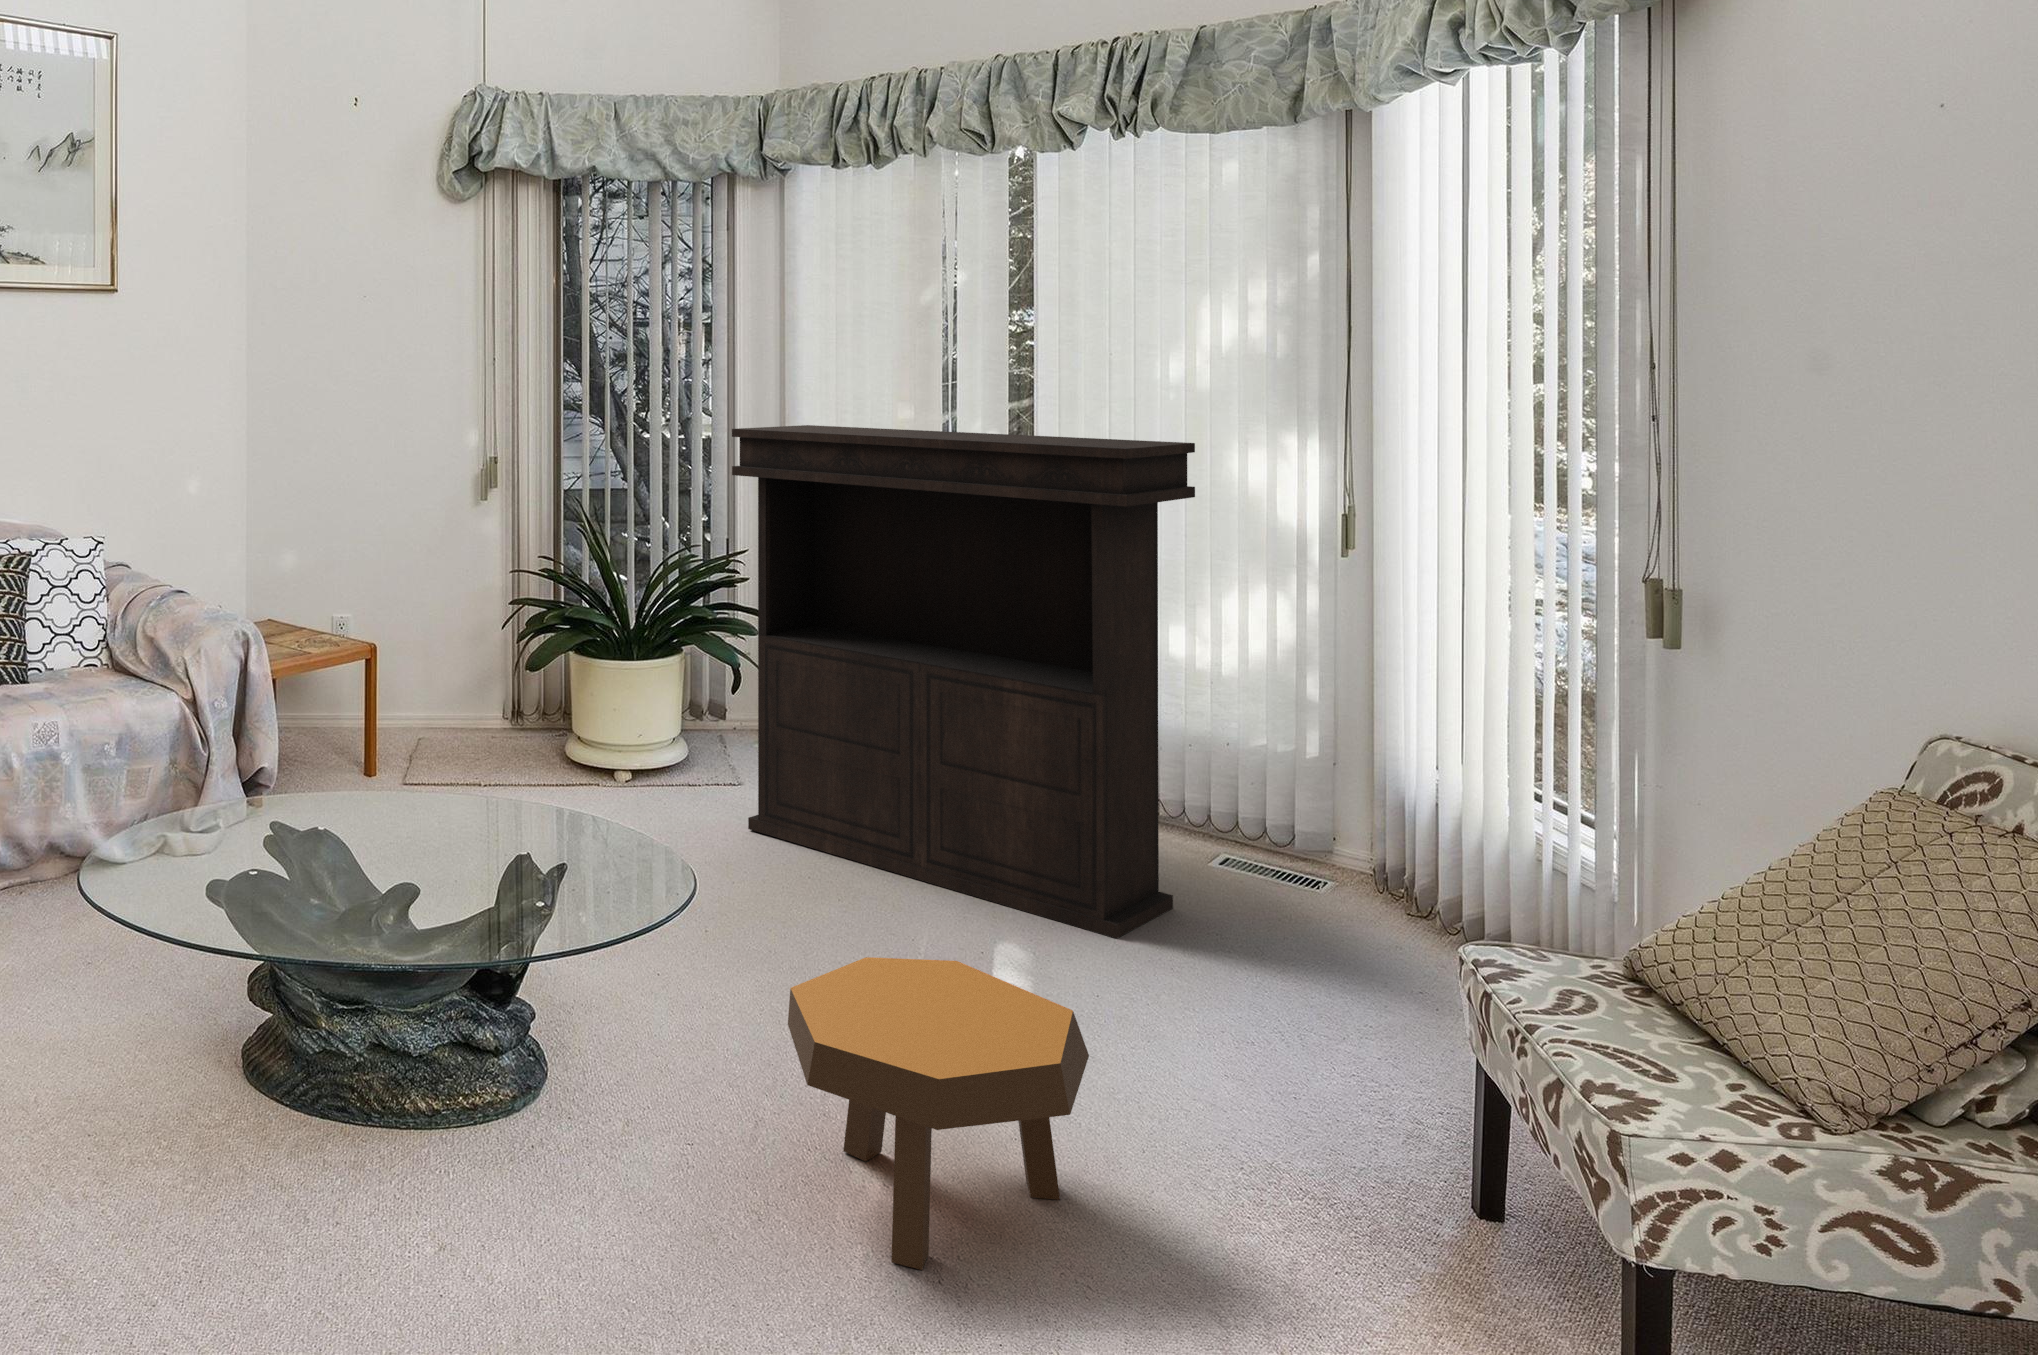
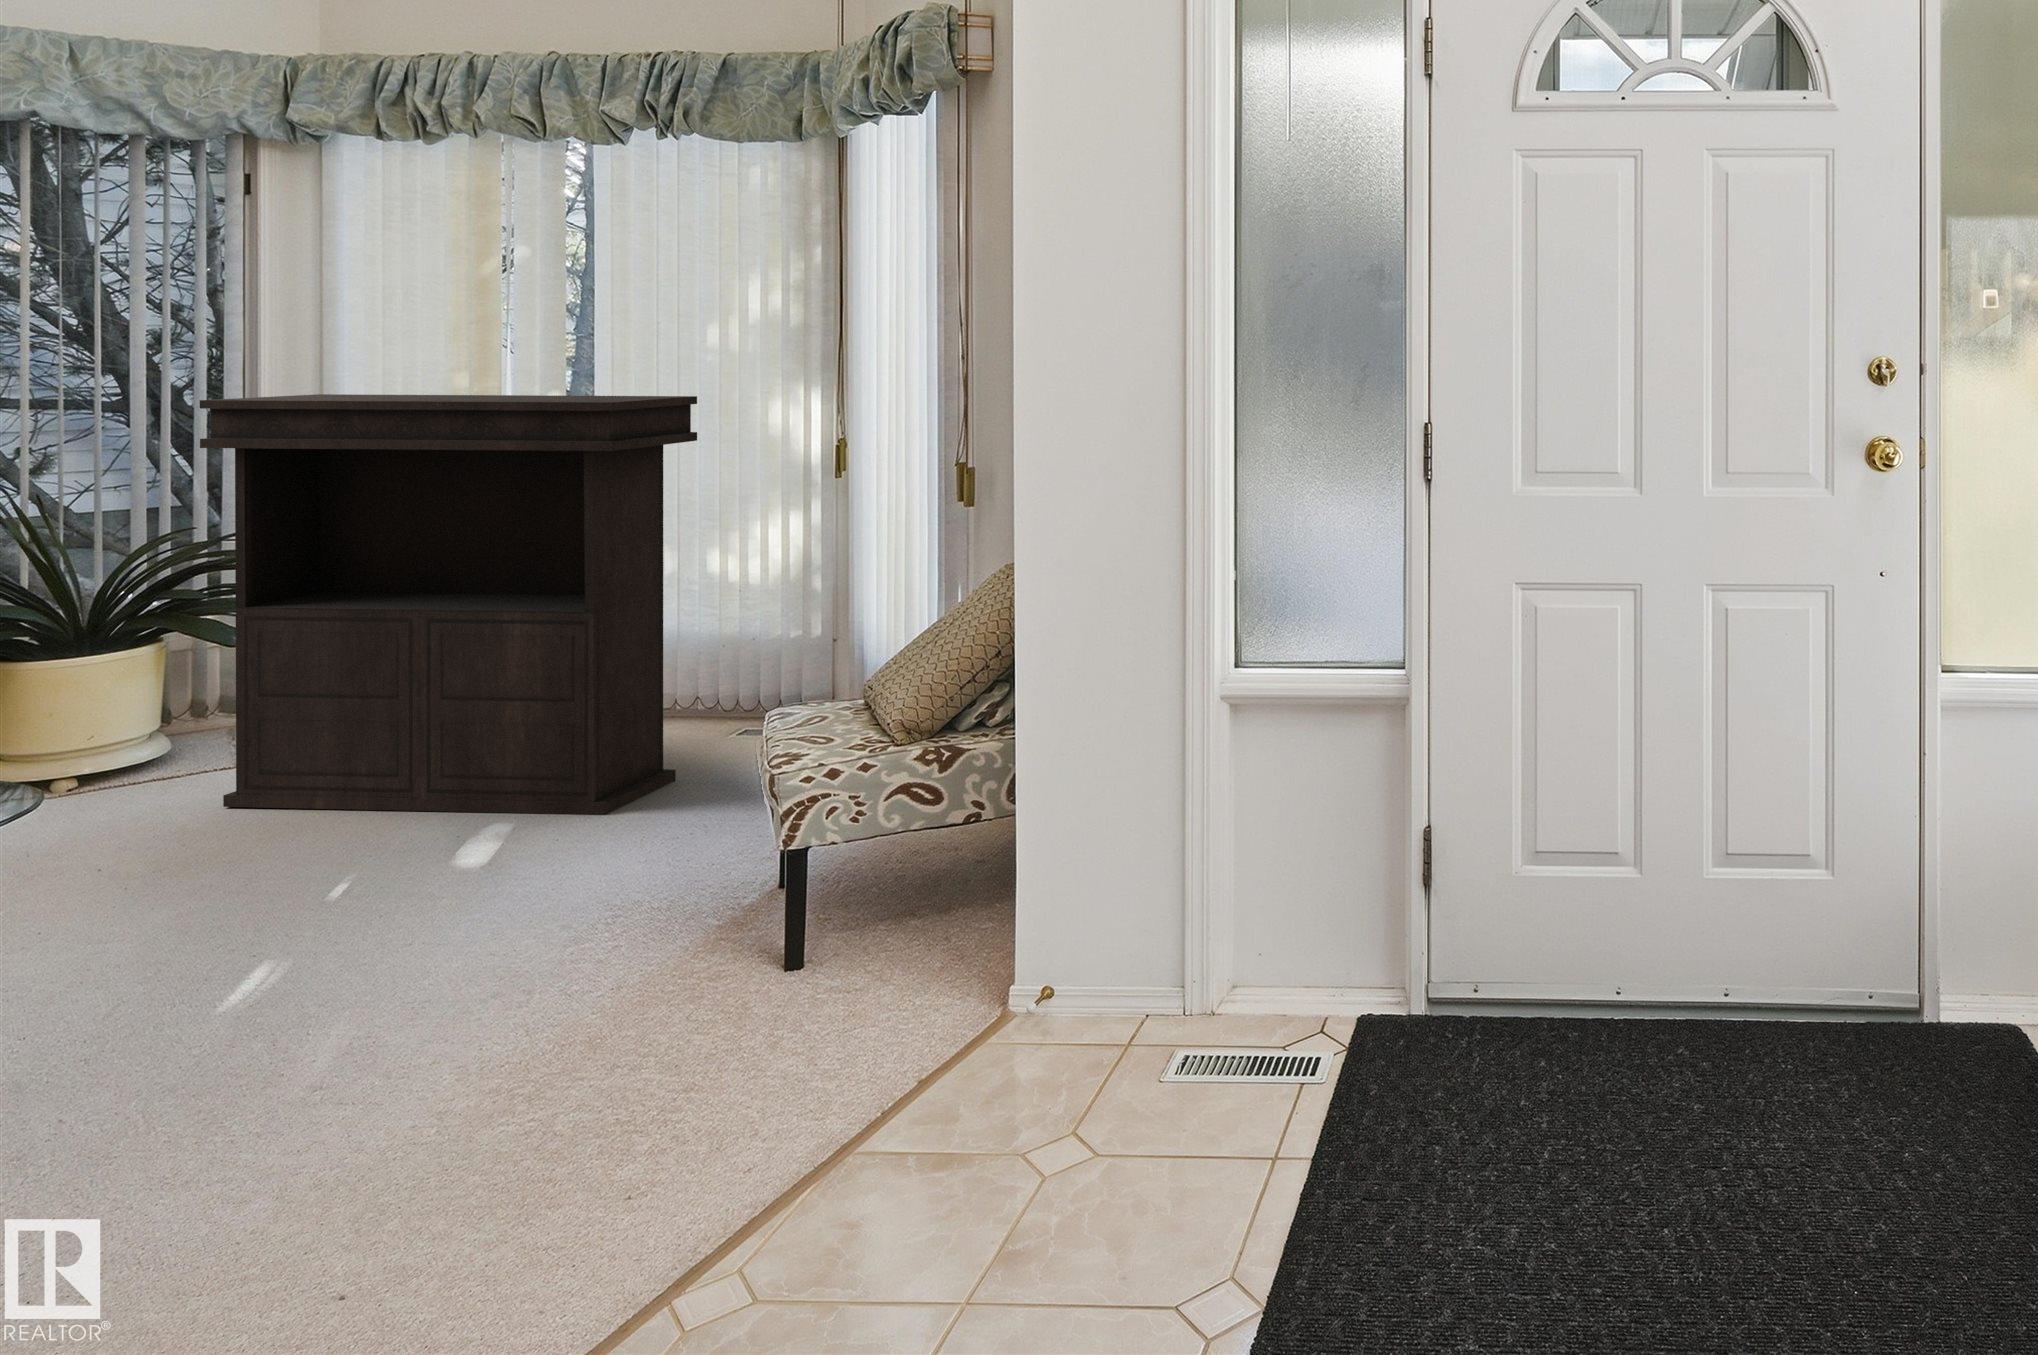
footstool: present [788,957,1089,1270] -> none [98,857,452,1128]

